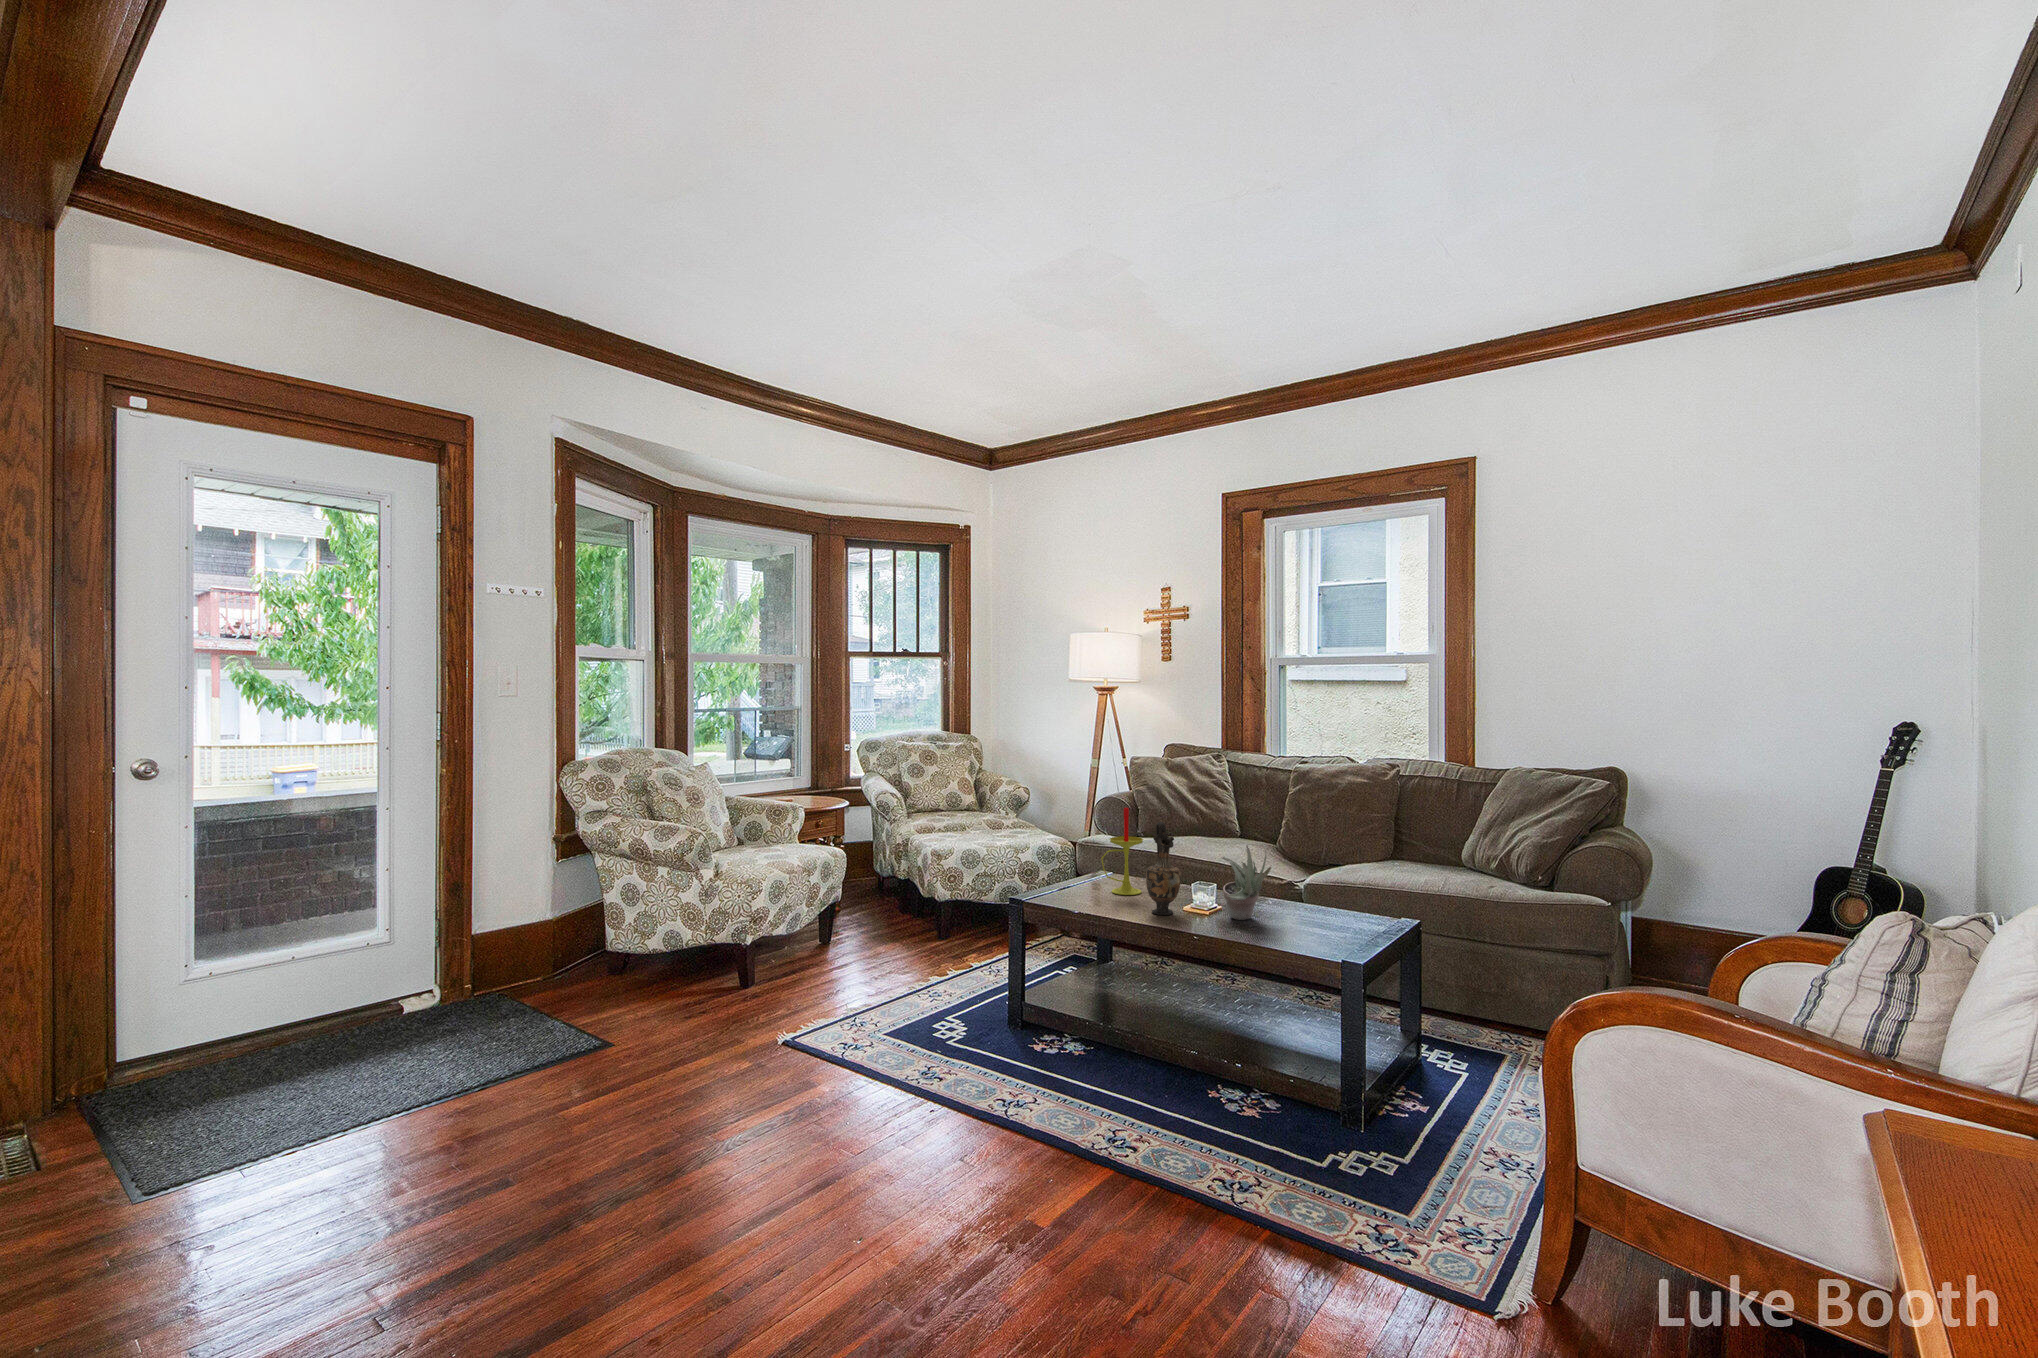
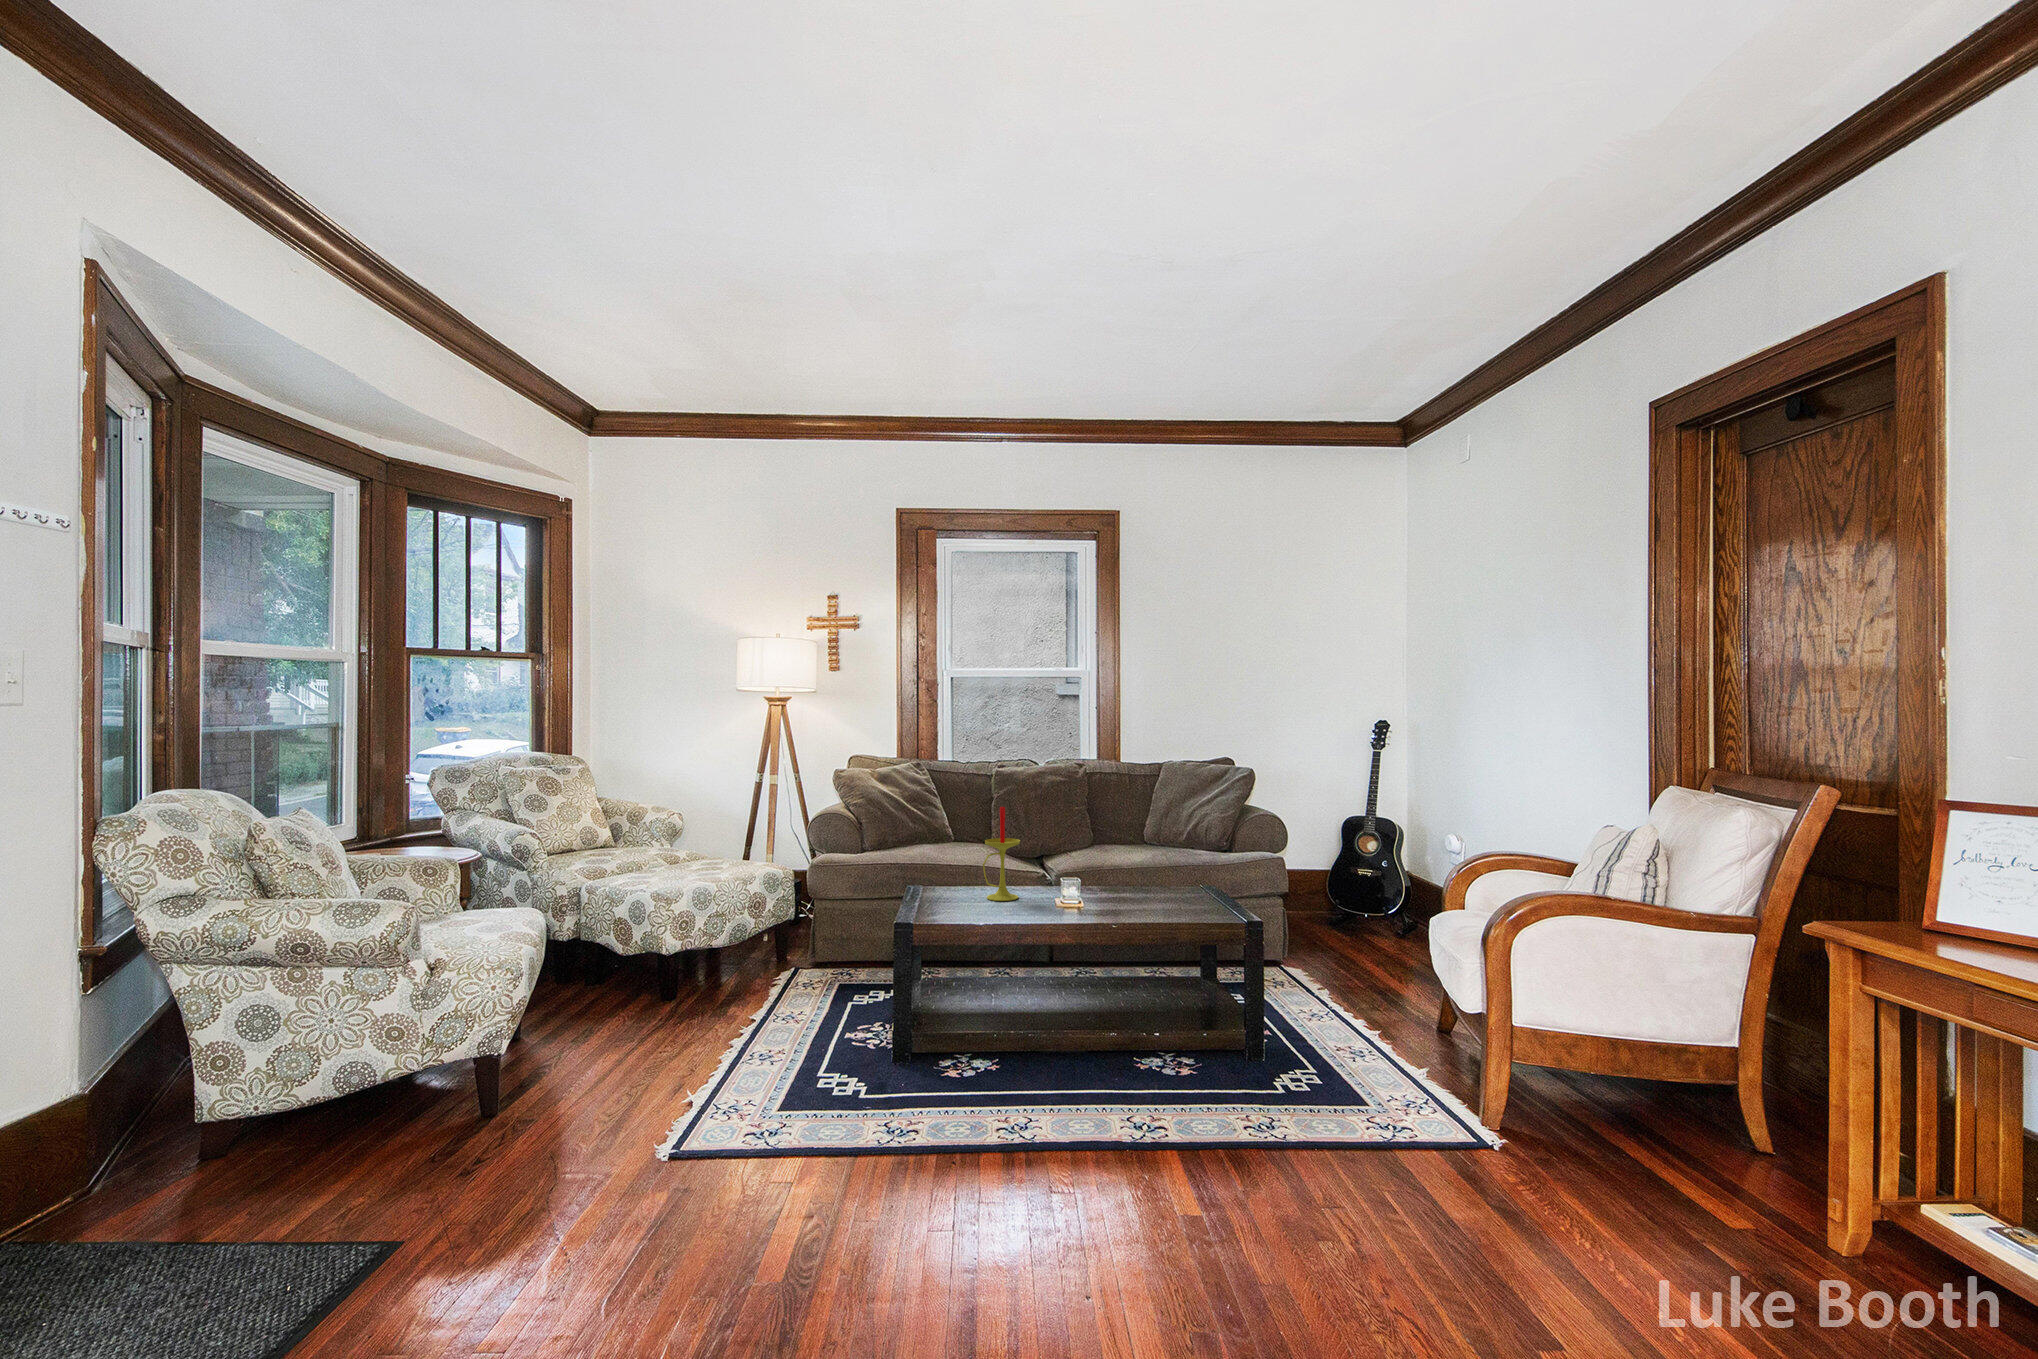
vase: present [1146,822,1181,915] -> none [1070,815,1106,911]
succulent plant: present [1222,845,1271,920] -> none [1135,828,1194,903]

